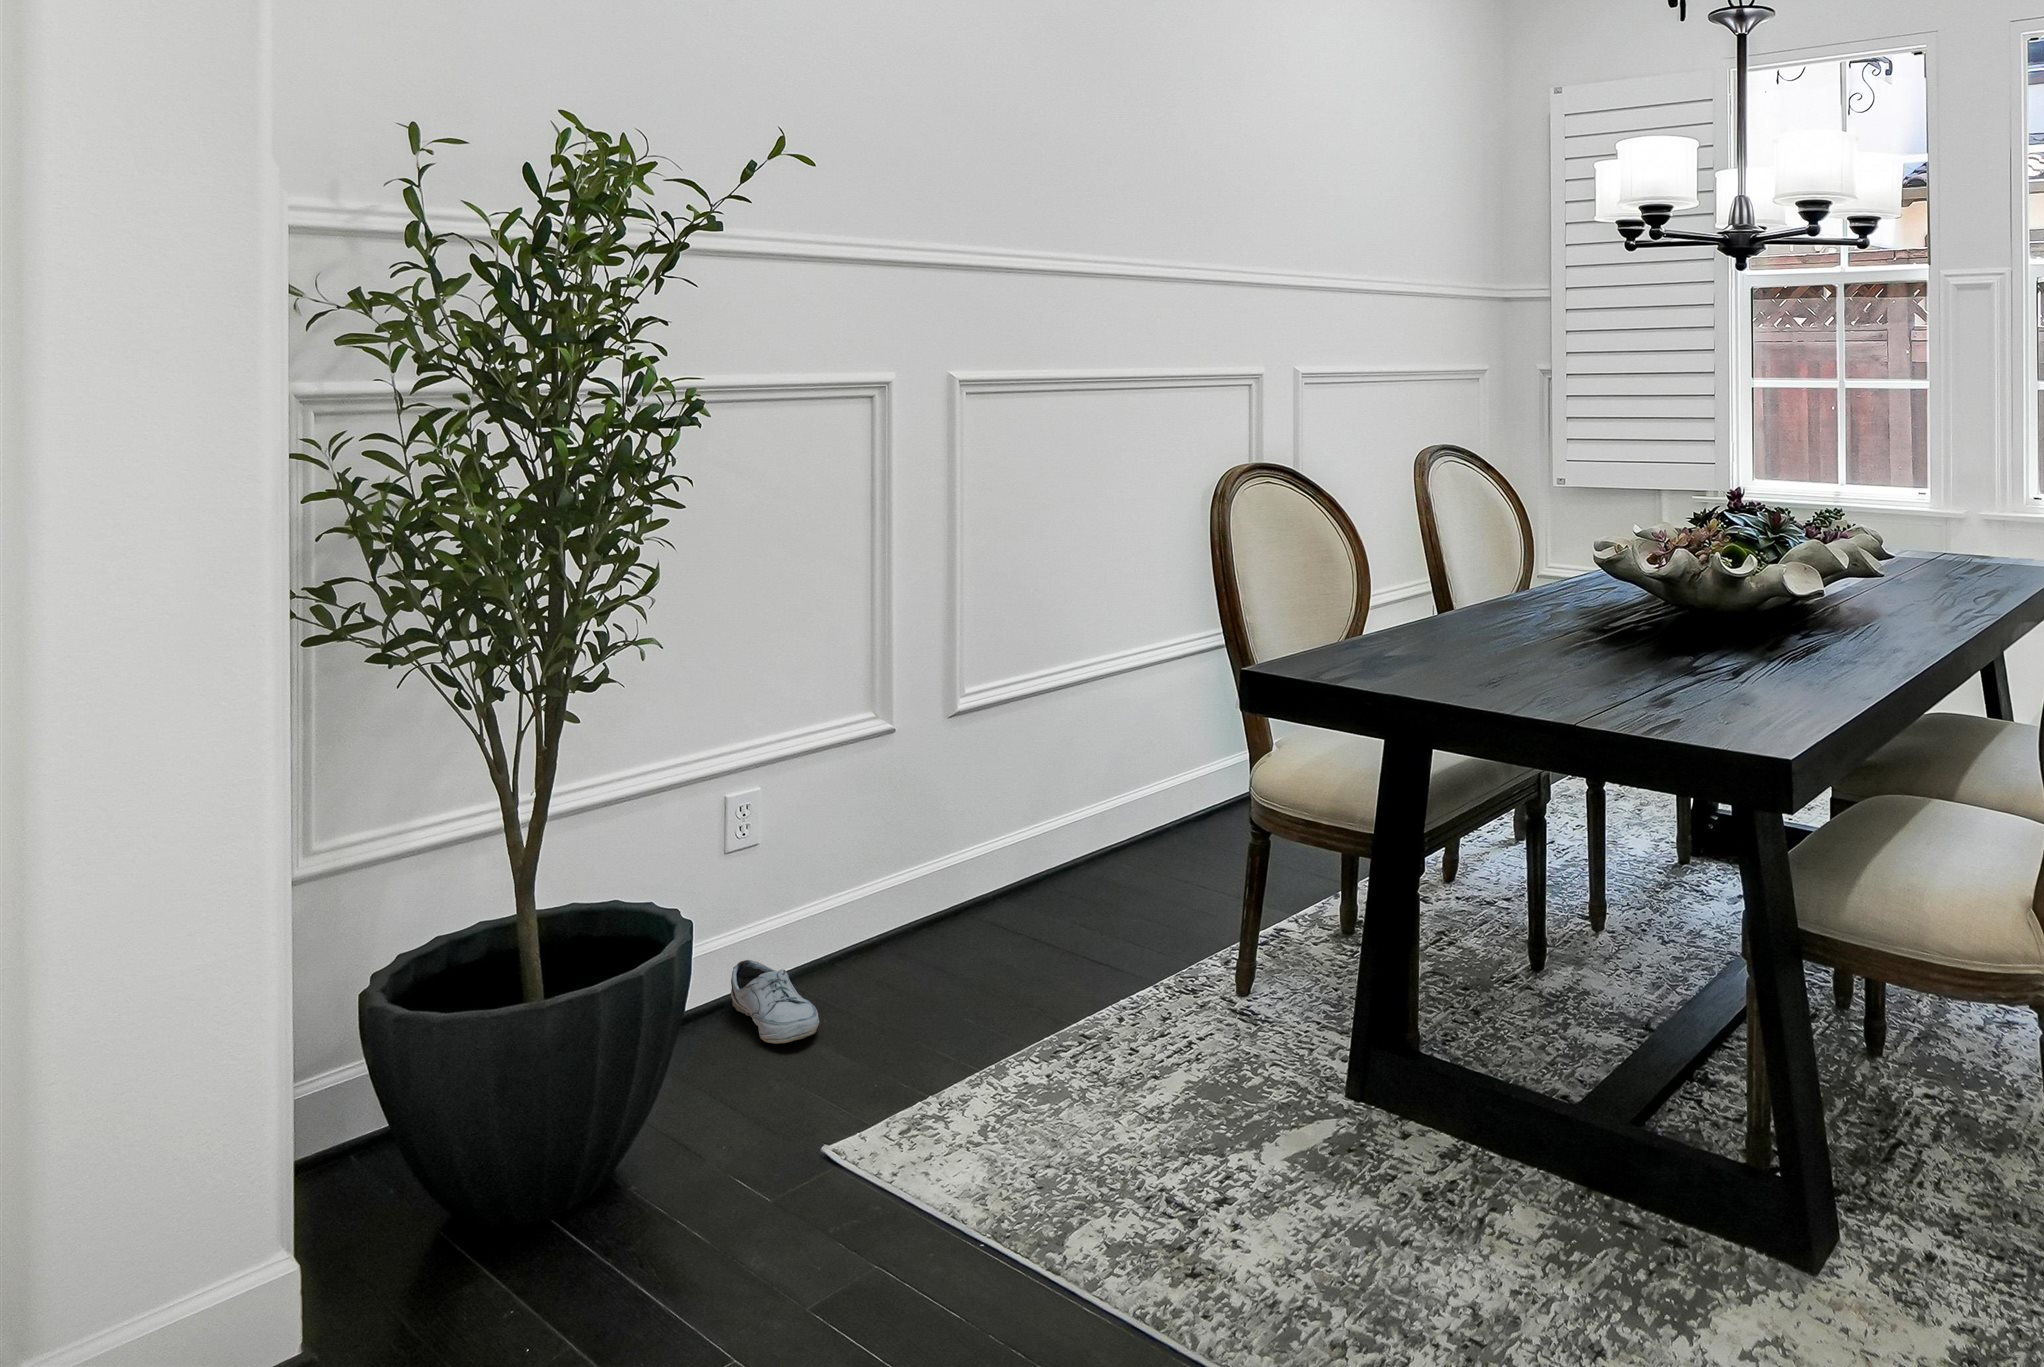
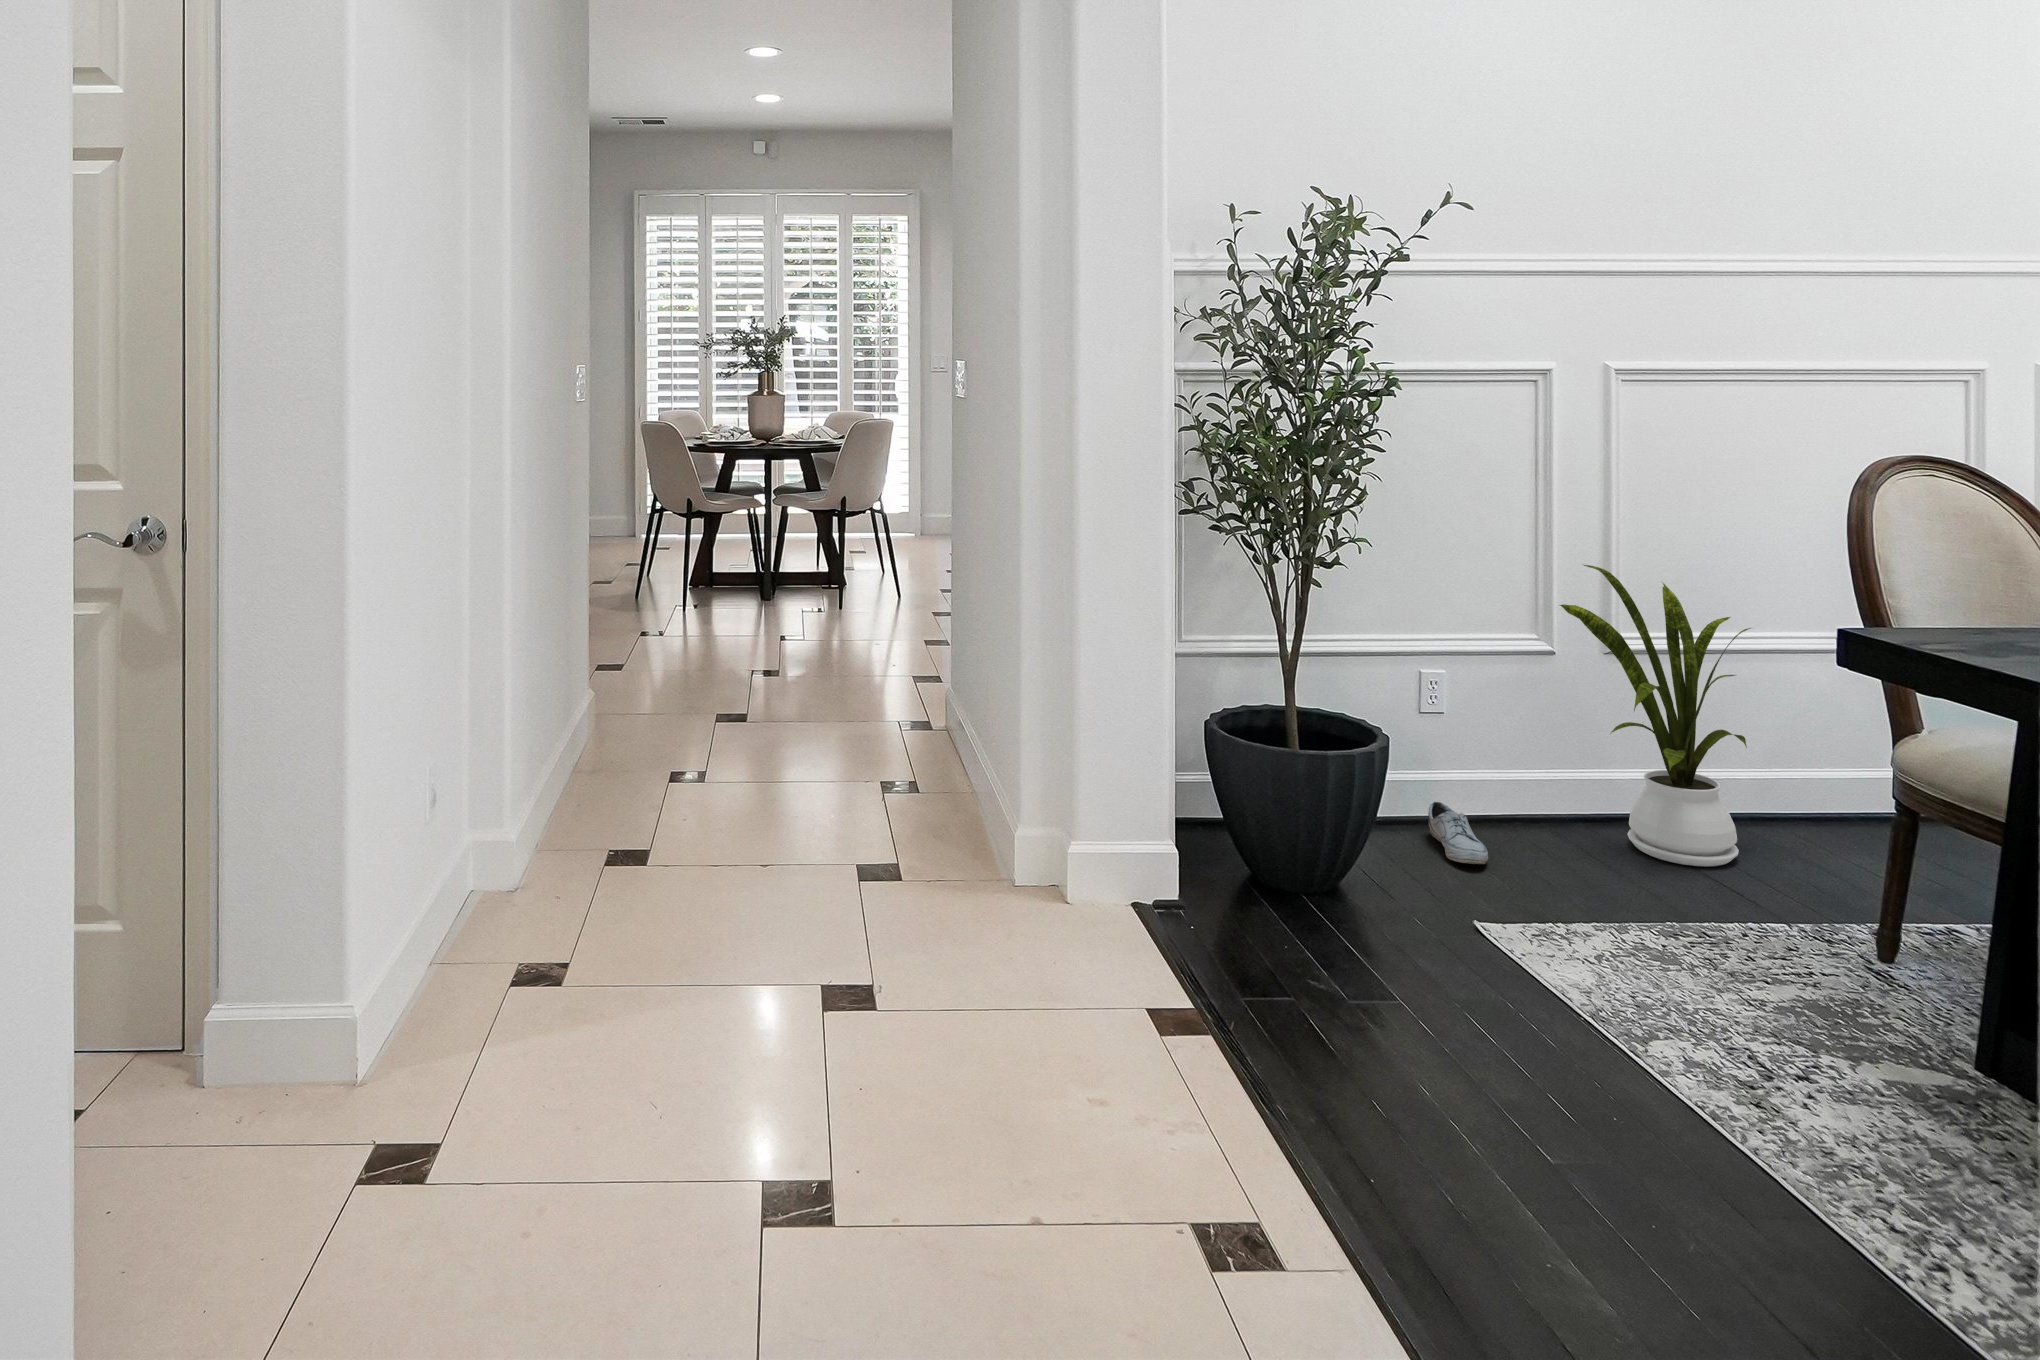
house plant: none [902,618,1115,941] -> present [1560,565,1750,867]

